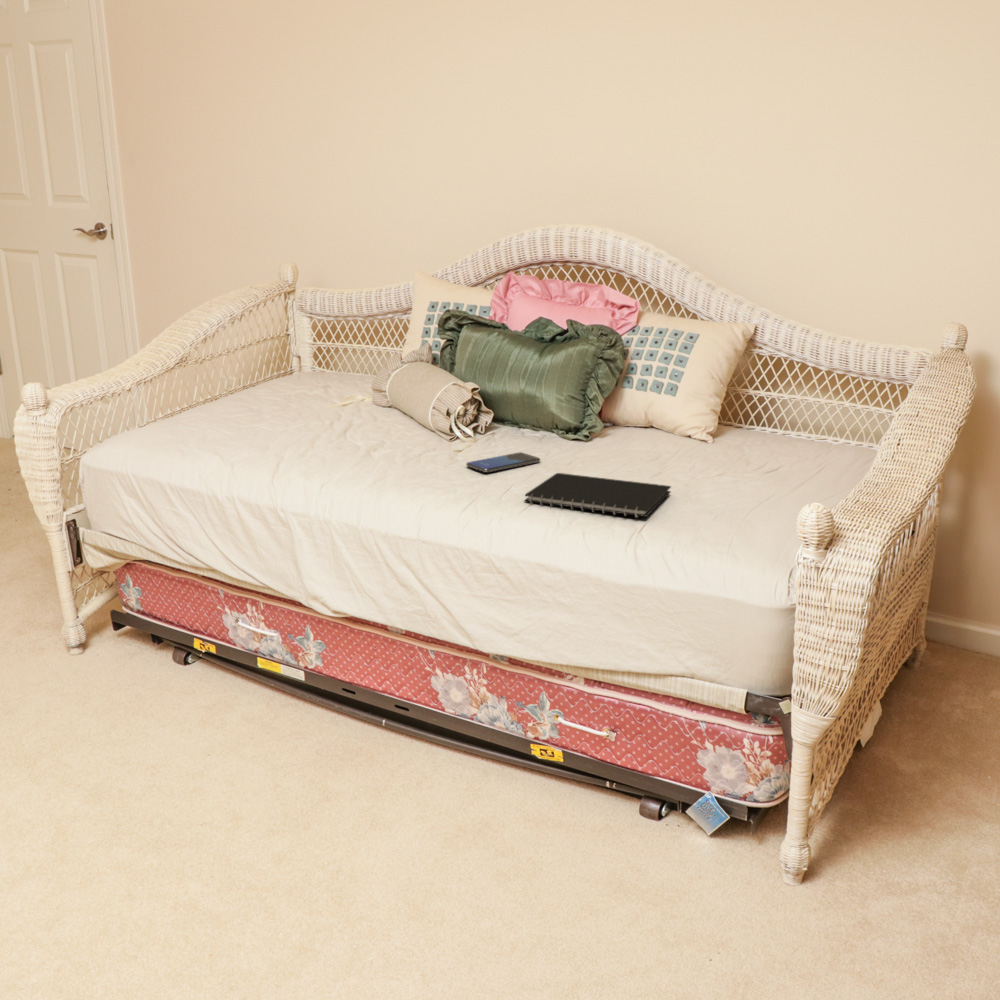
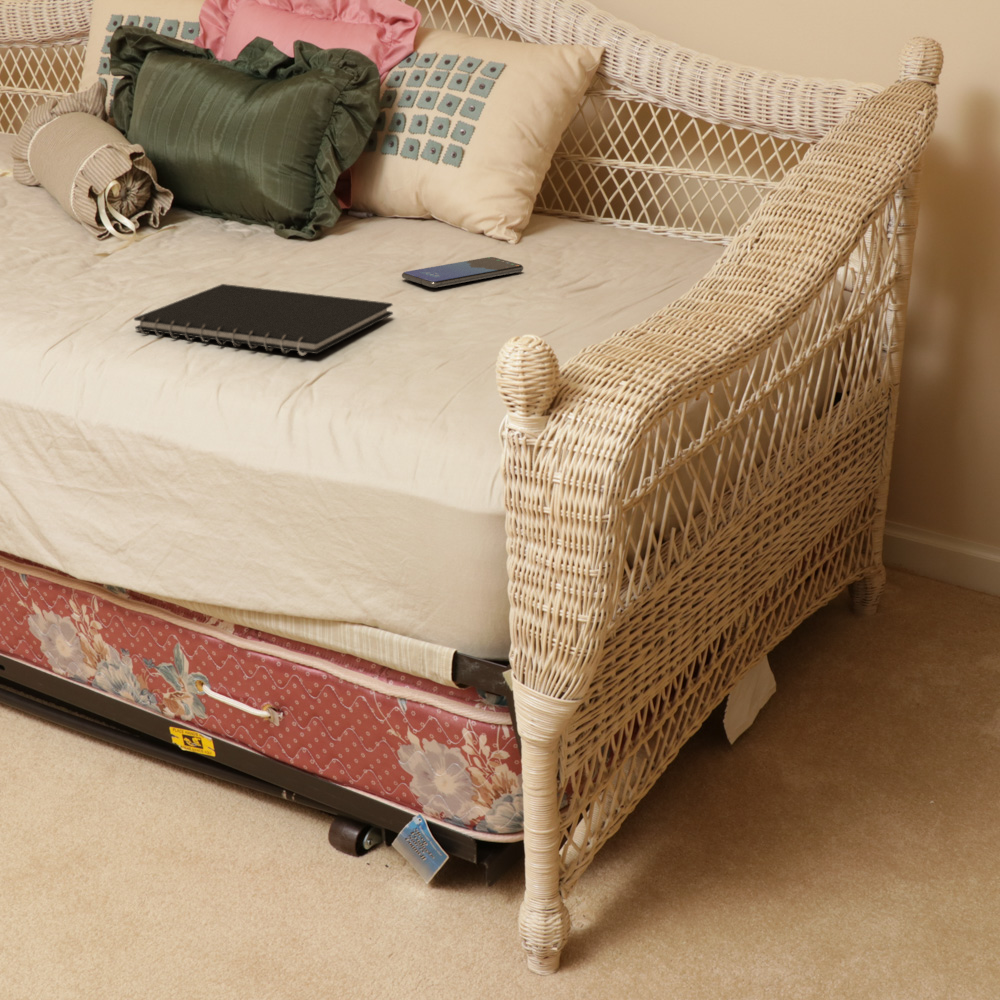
smartphone: present [466,452,540,472] -> present [402,257,523,288]

